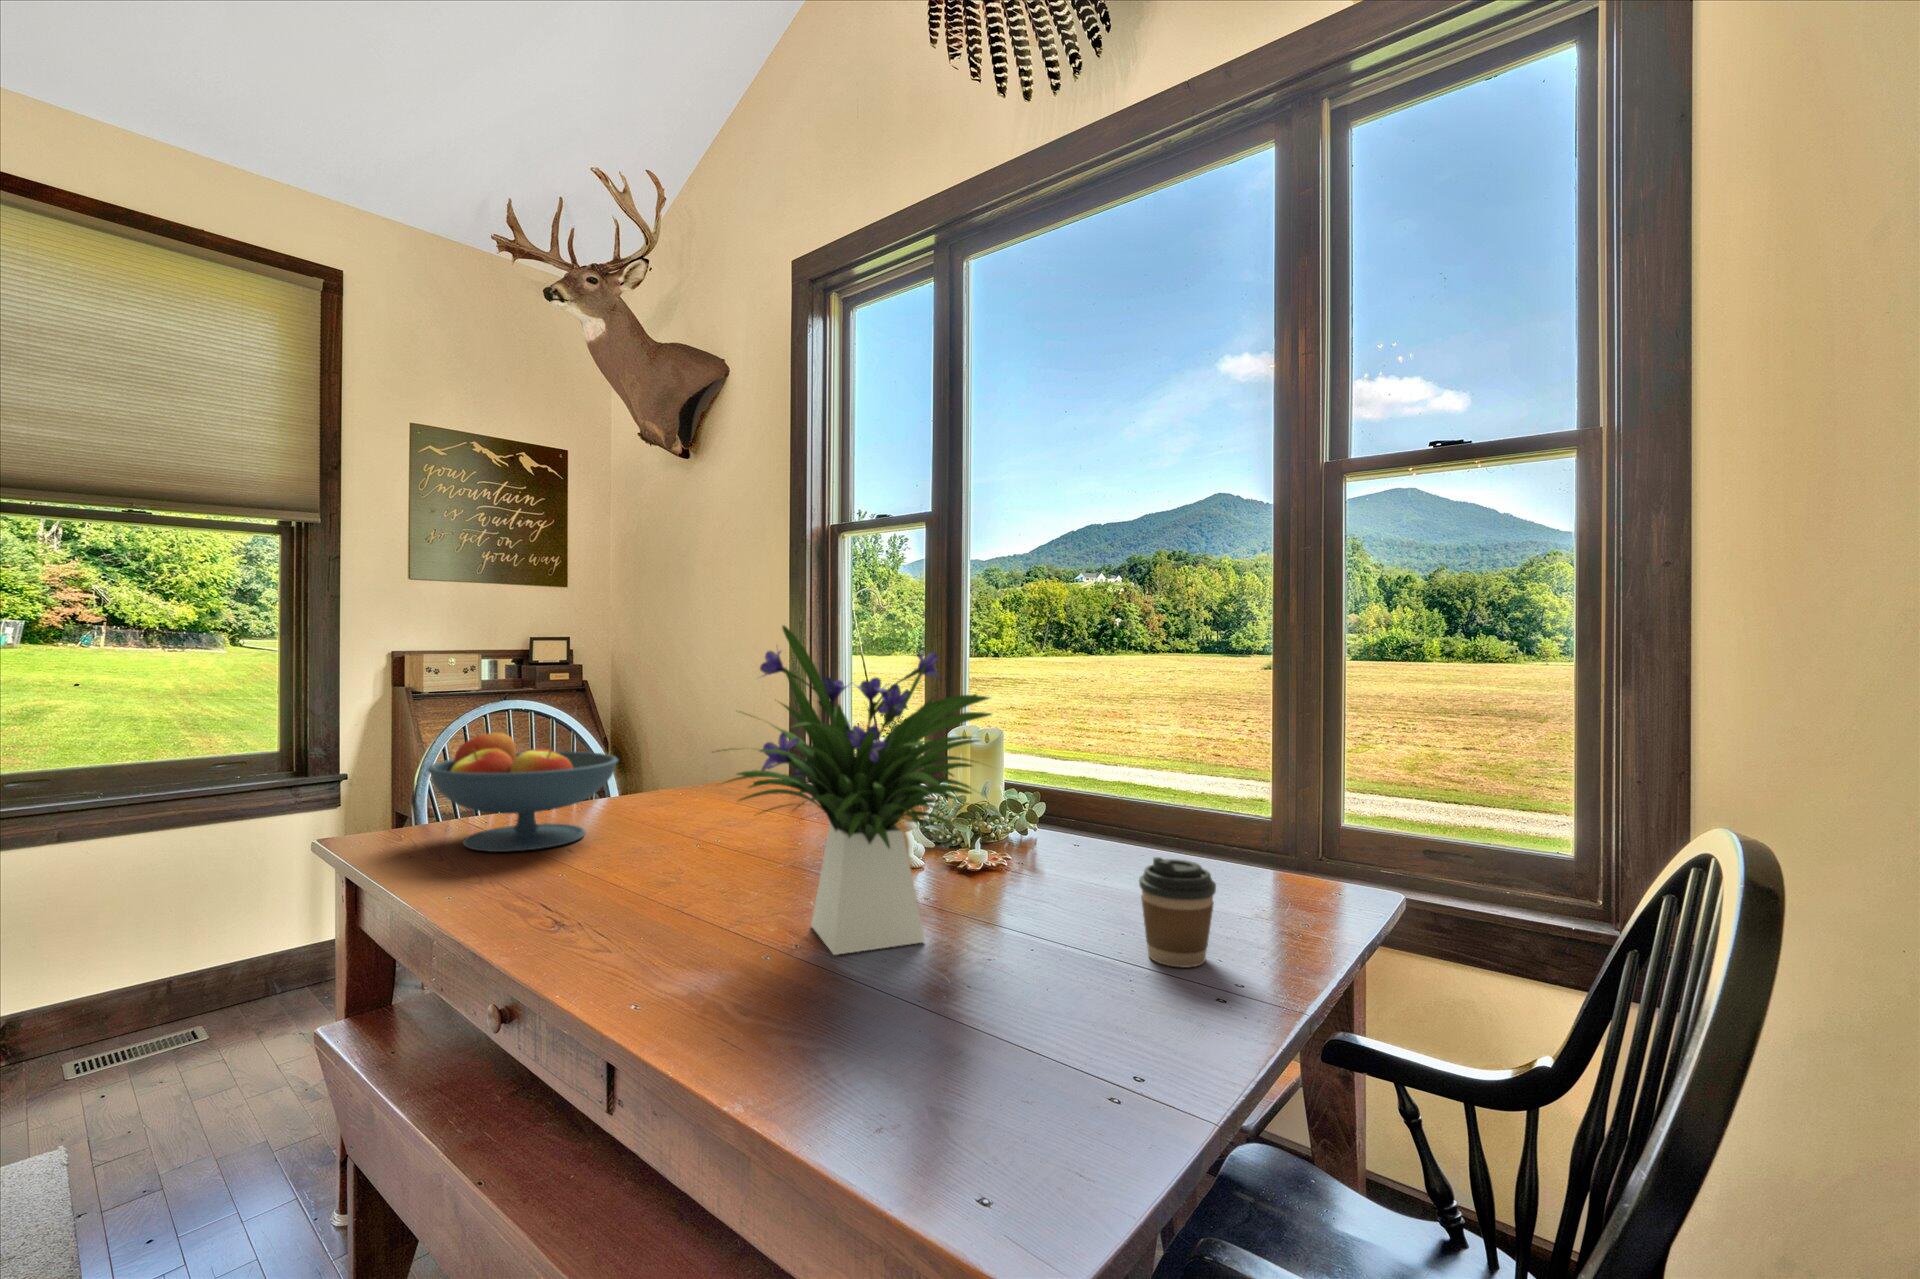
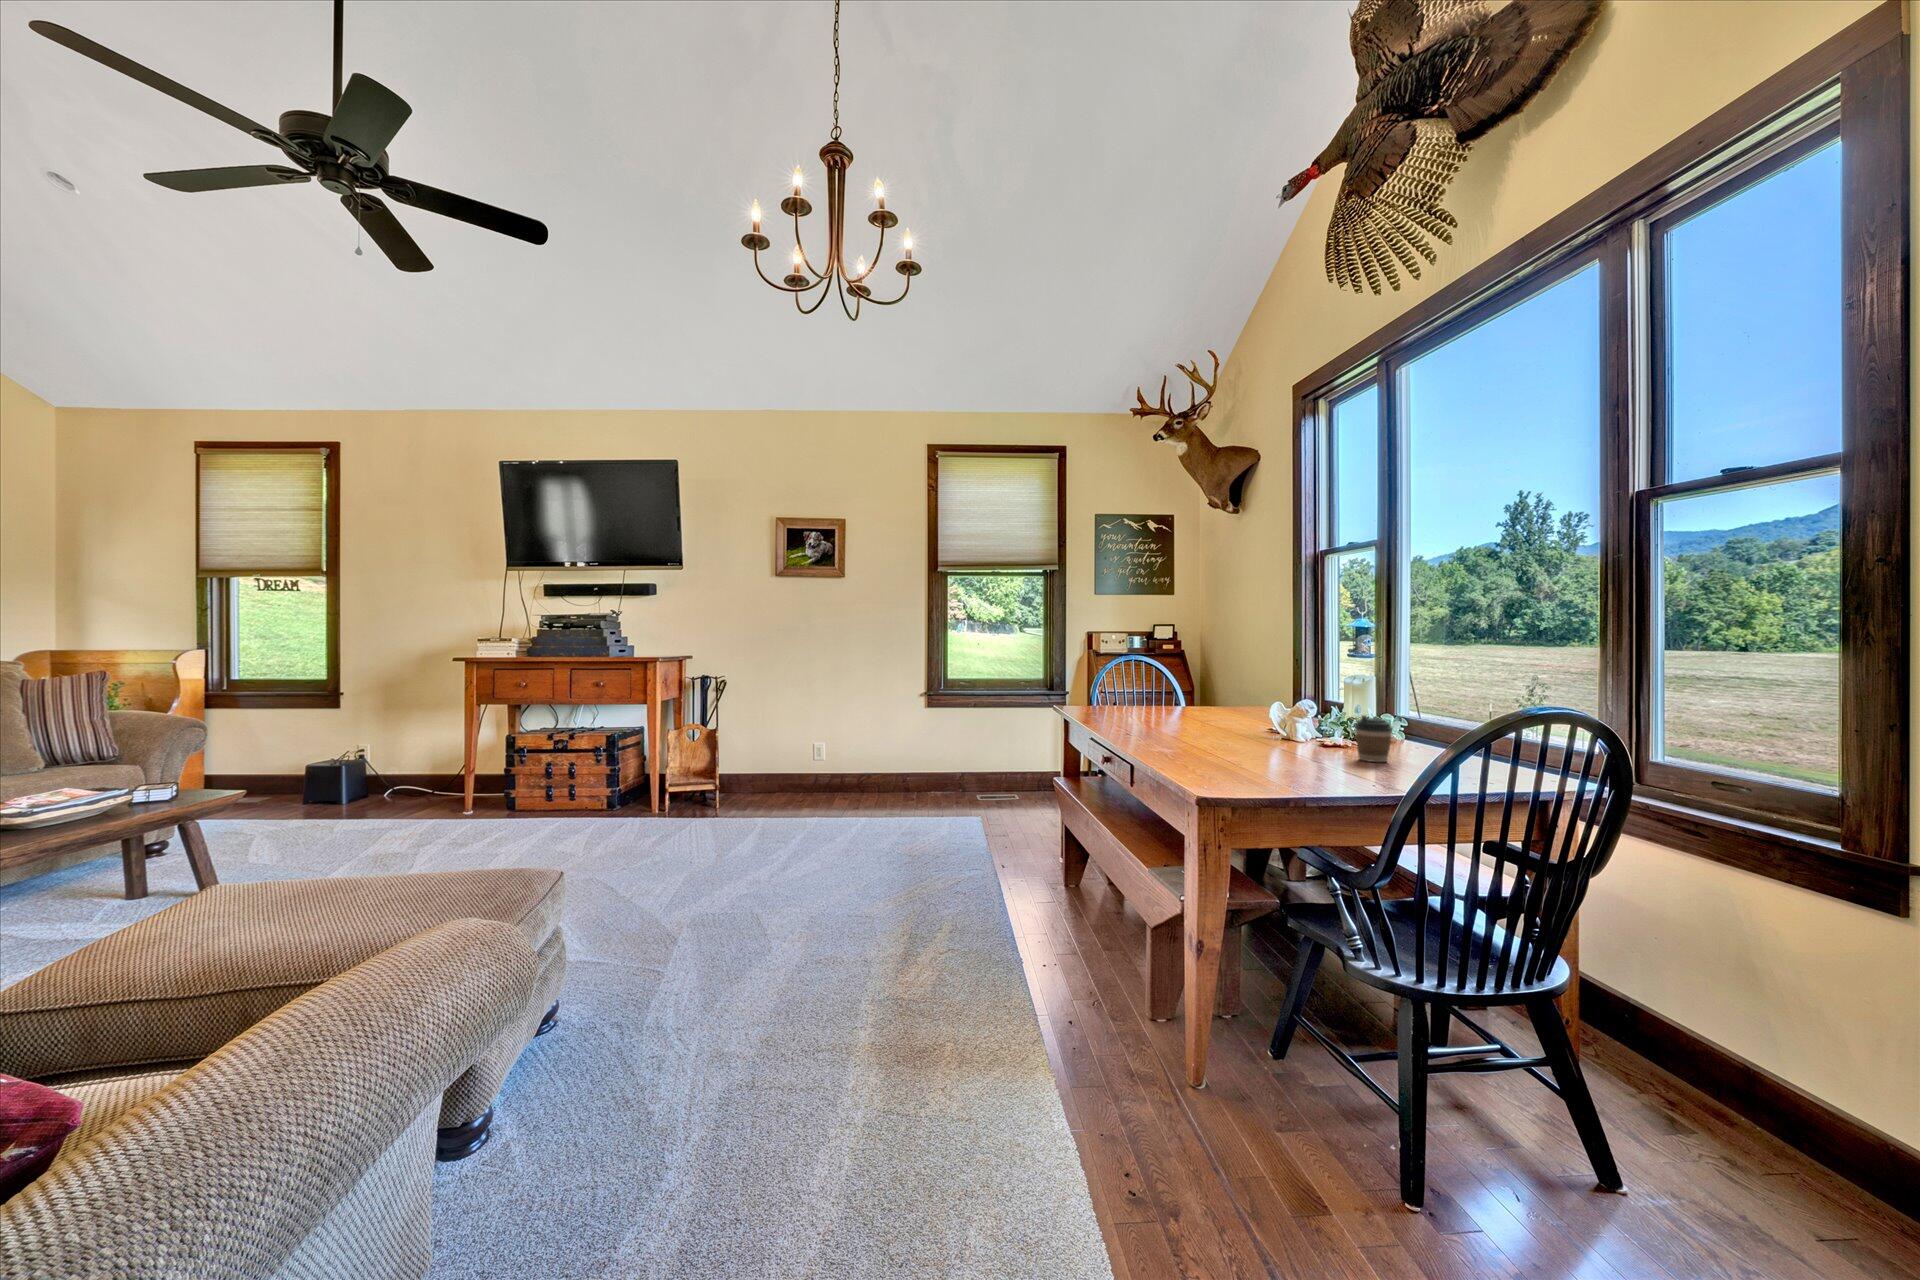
flower arrangement: present [726,626,991,955] -> none [1181,615,1309,745]
fruit bowl: present [428,733,618,852] -> none [1095,664,1170,712]

